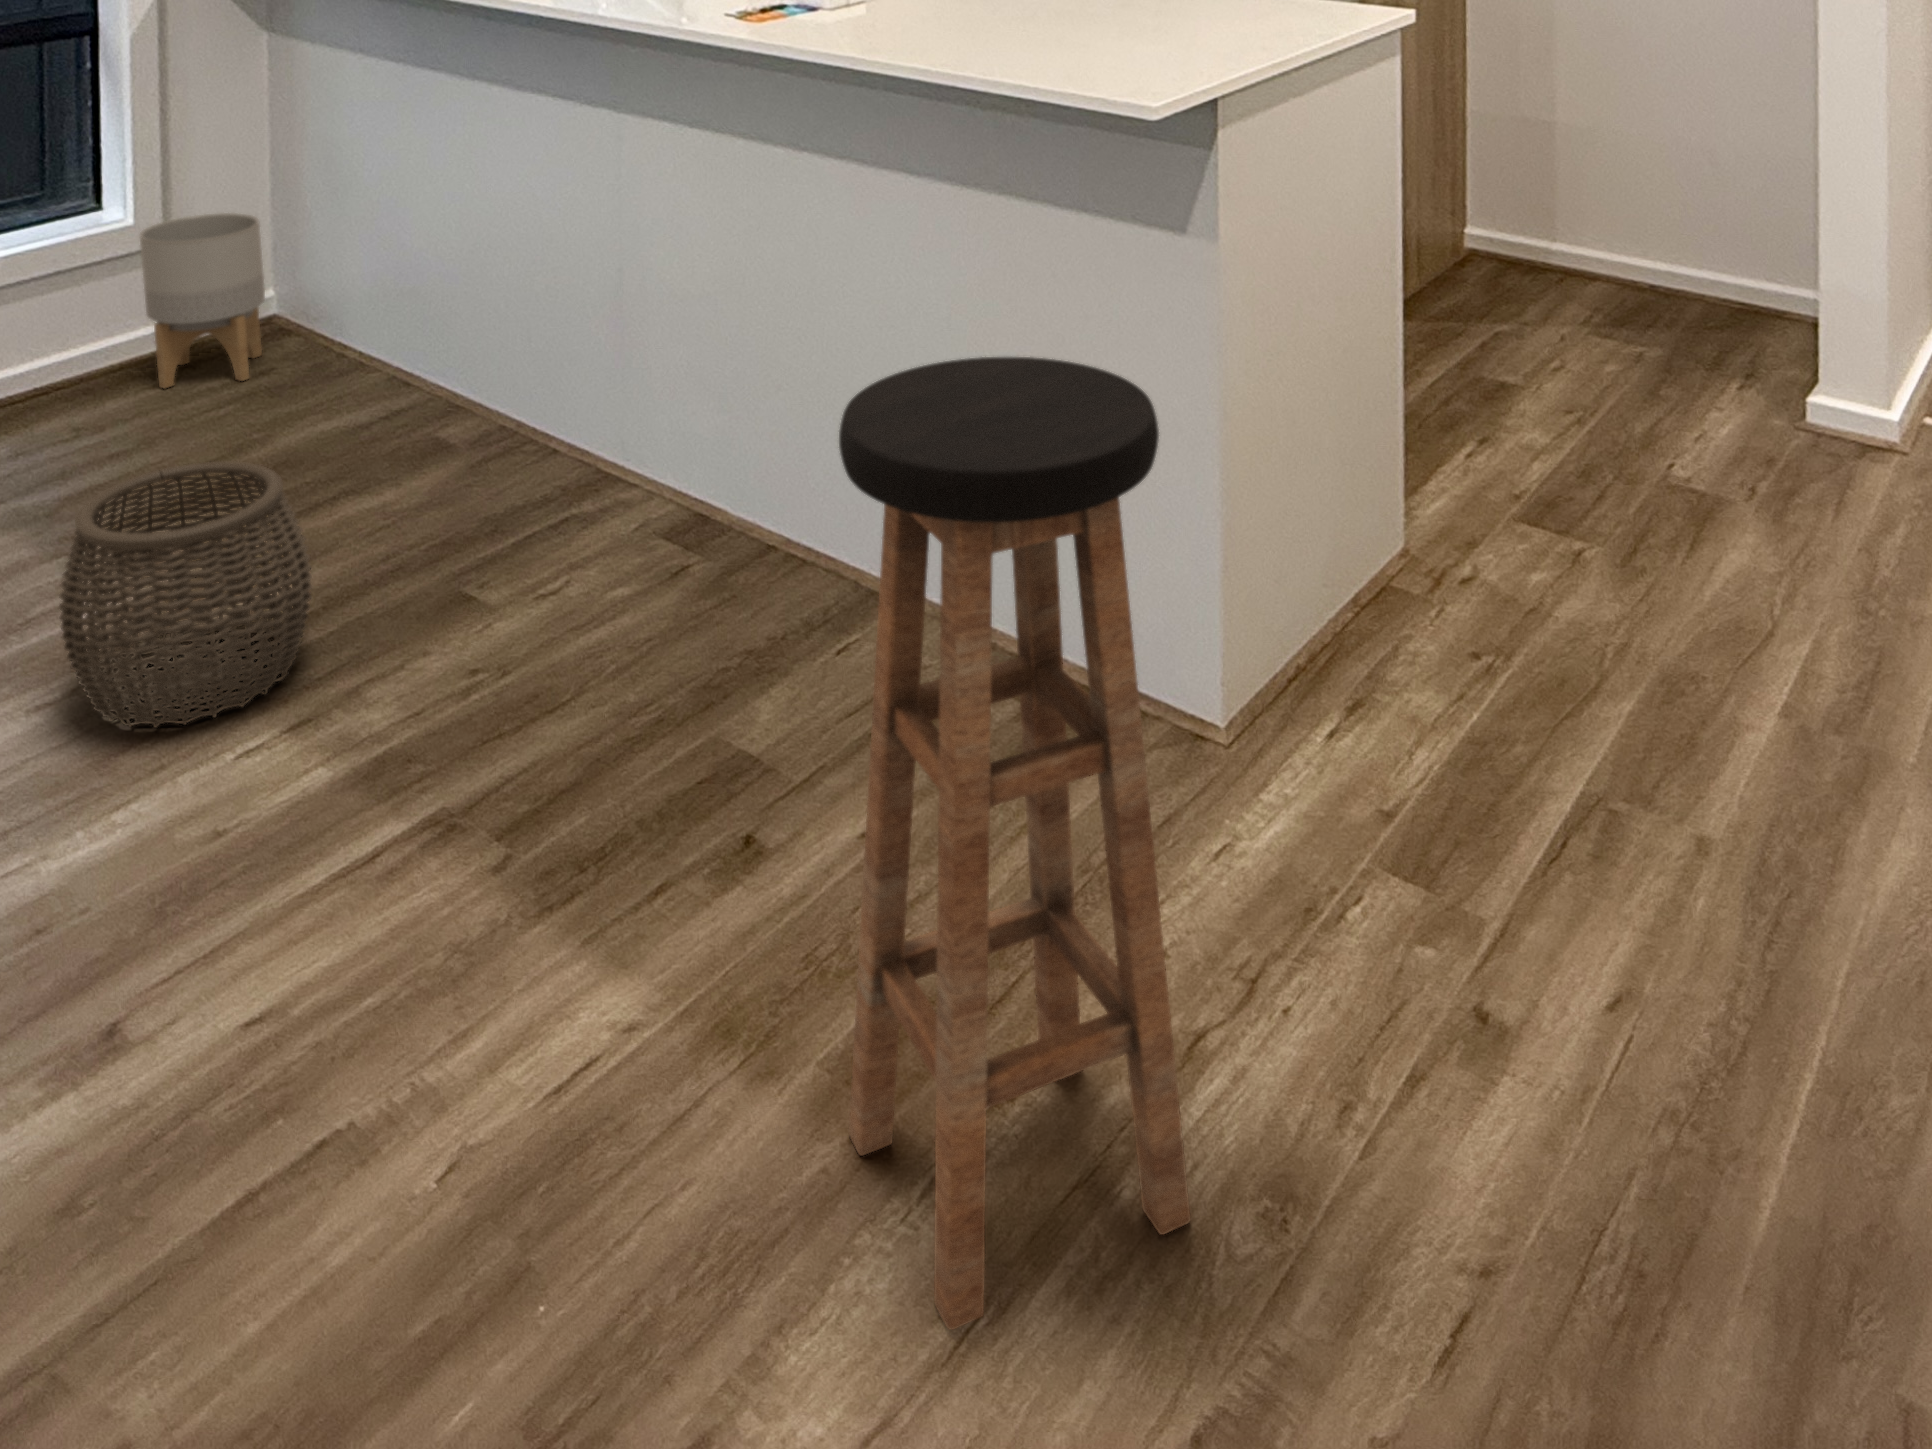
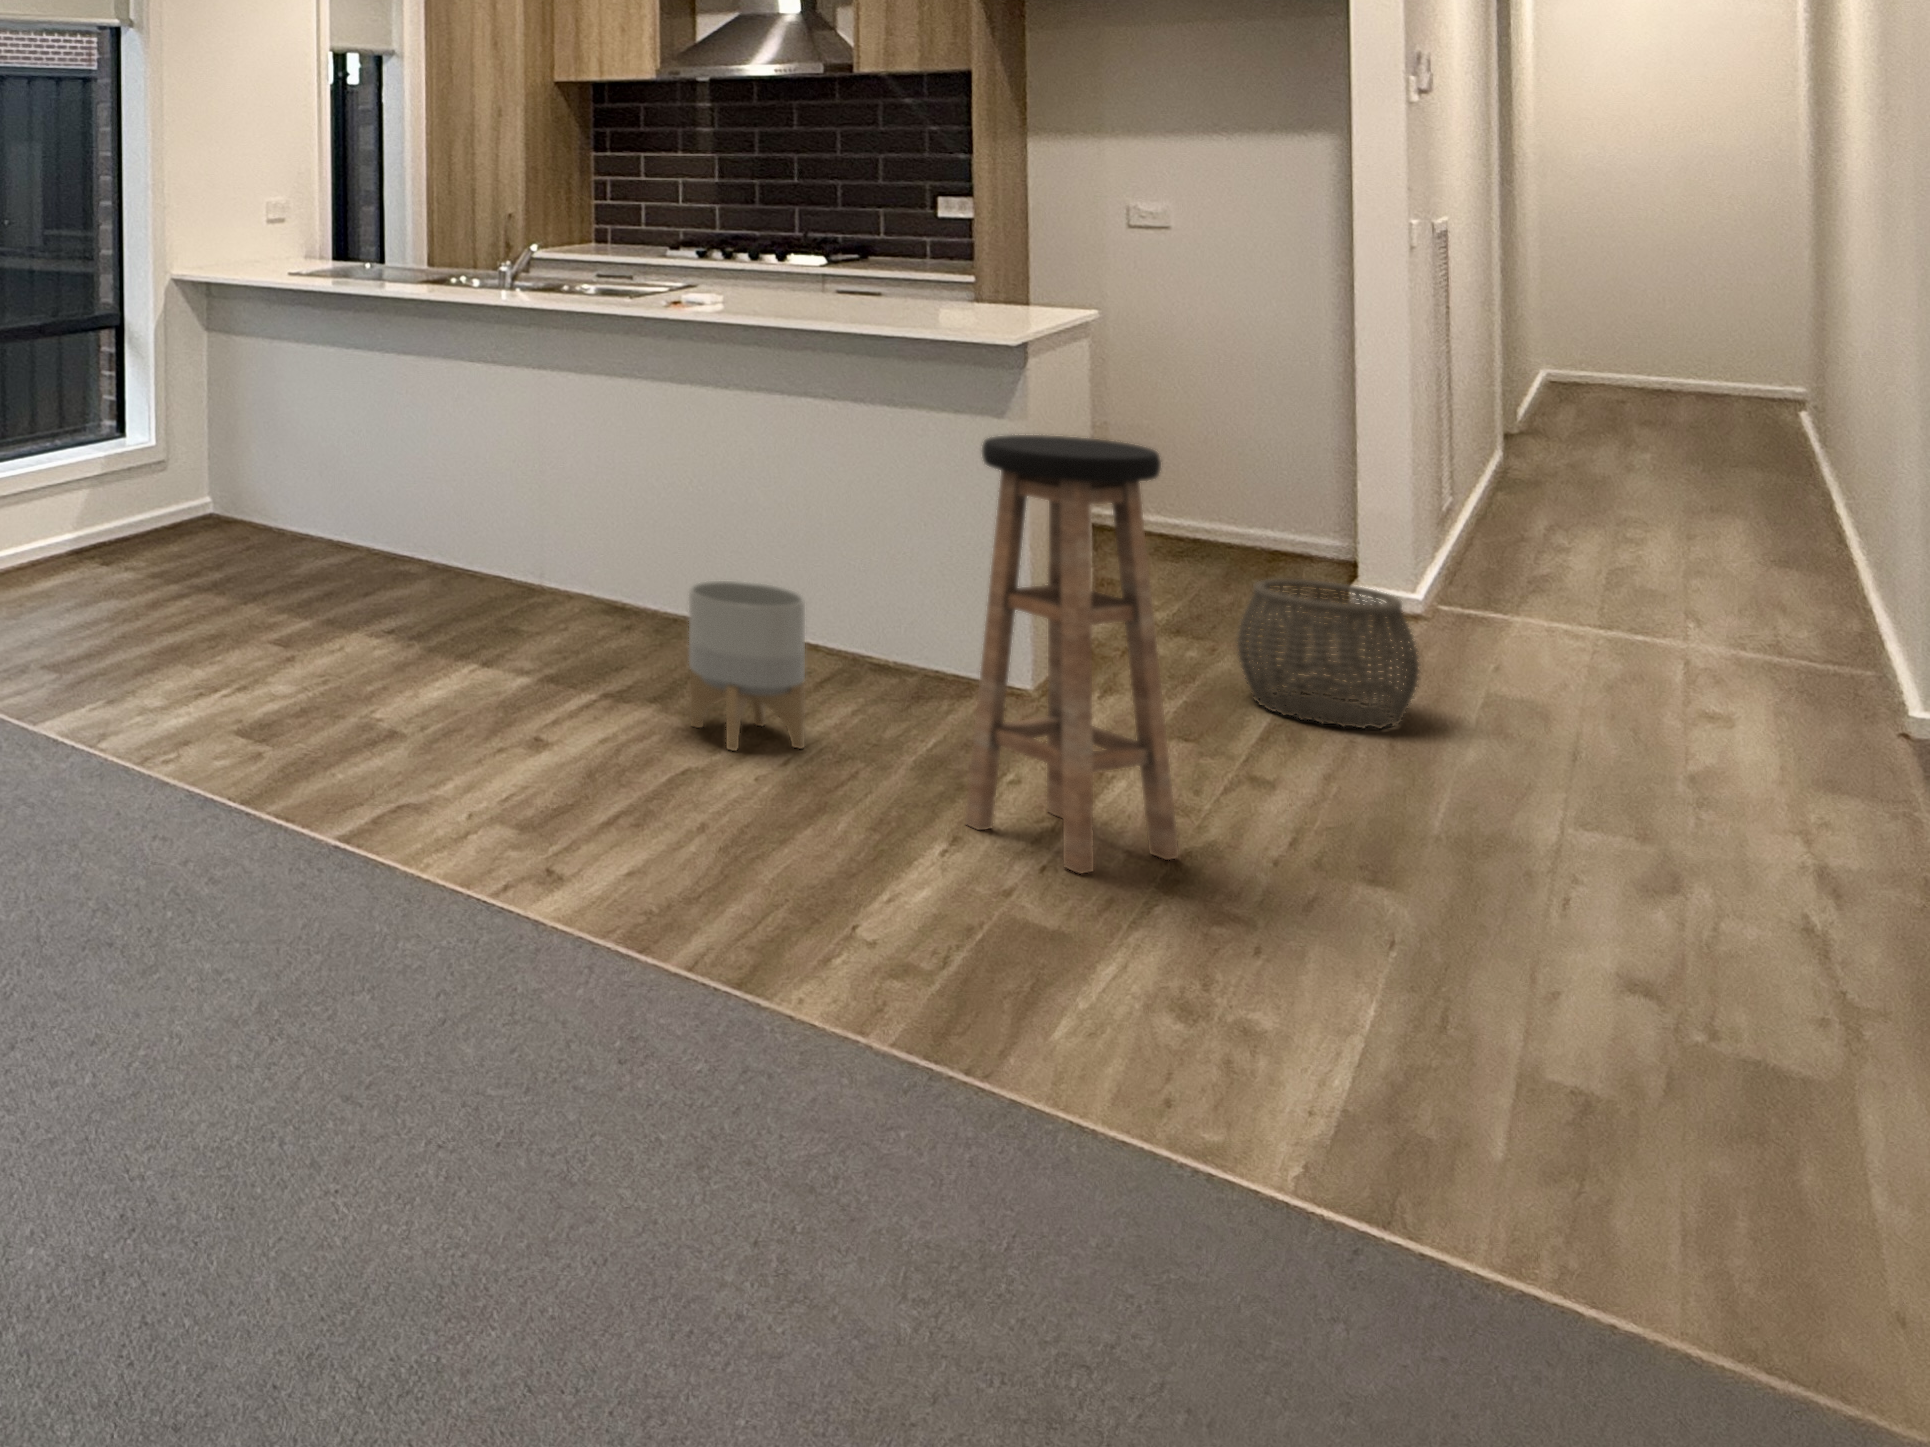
planter: present [140,213,265,388] -> present [689,581,805,750]
woven basket: present [59,461,312,728] -> present [1236,579,1420,728]

